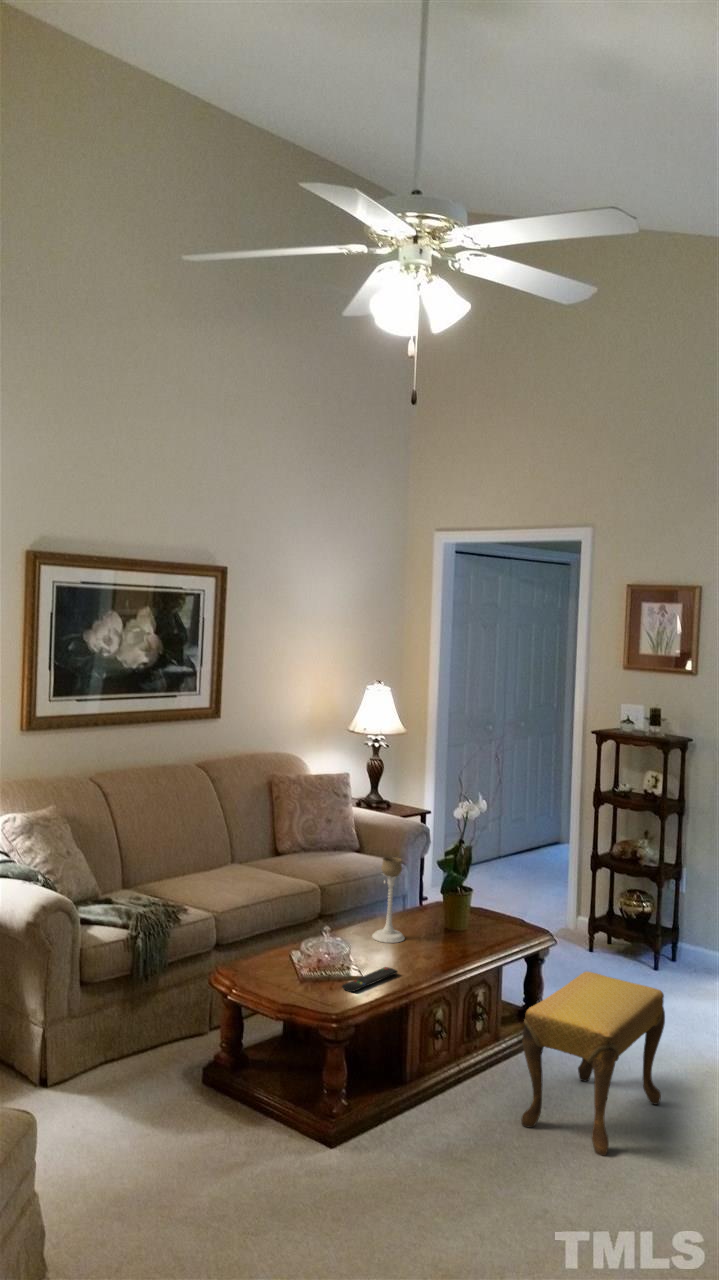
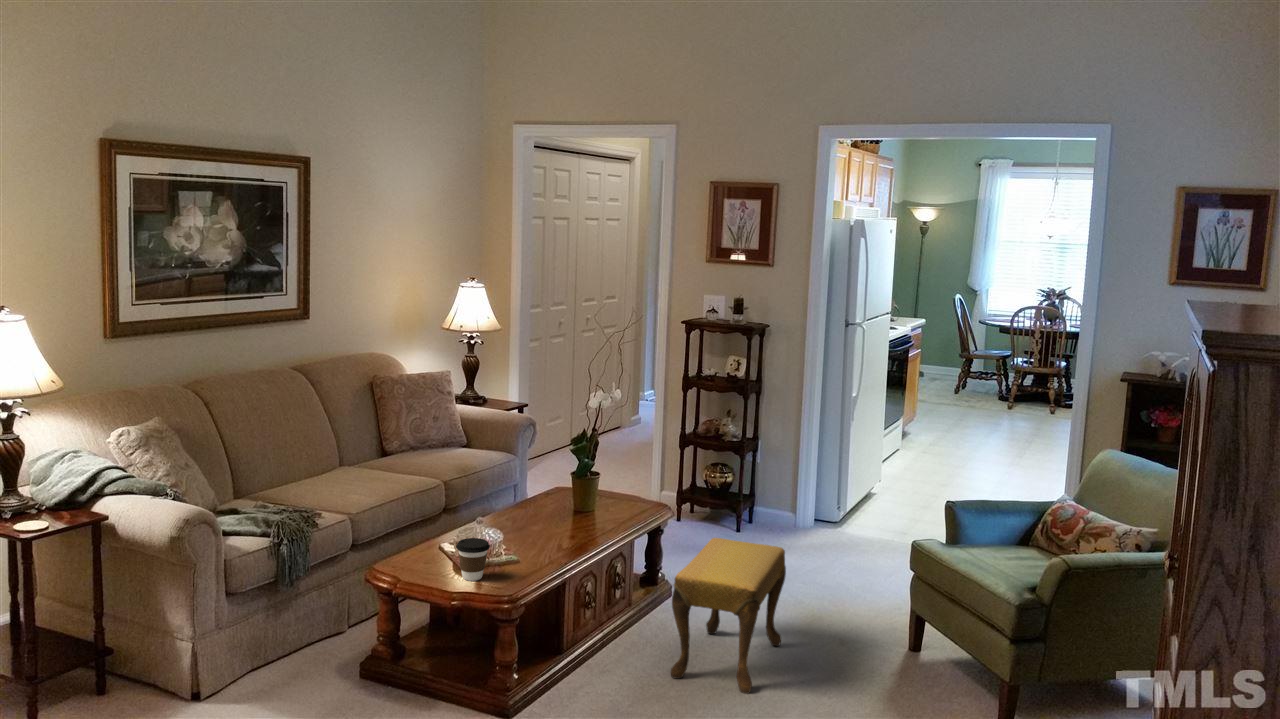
candle holder: present [372,857,404,943] -> none [511,447,542,528]
coffee cup: none [290,948,324,993] -> present [456,538,490,581]
remote control: present [342,967,398,992] -> none [506,550,552,576]

